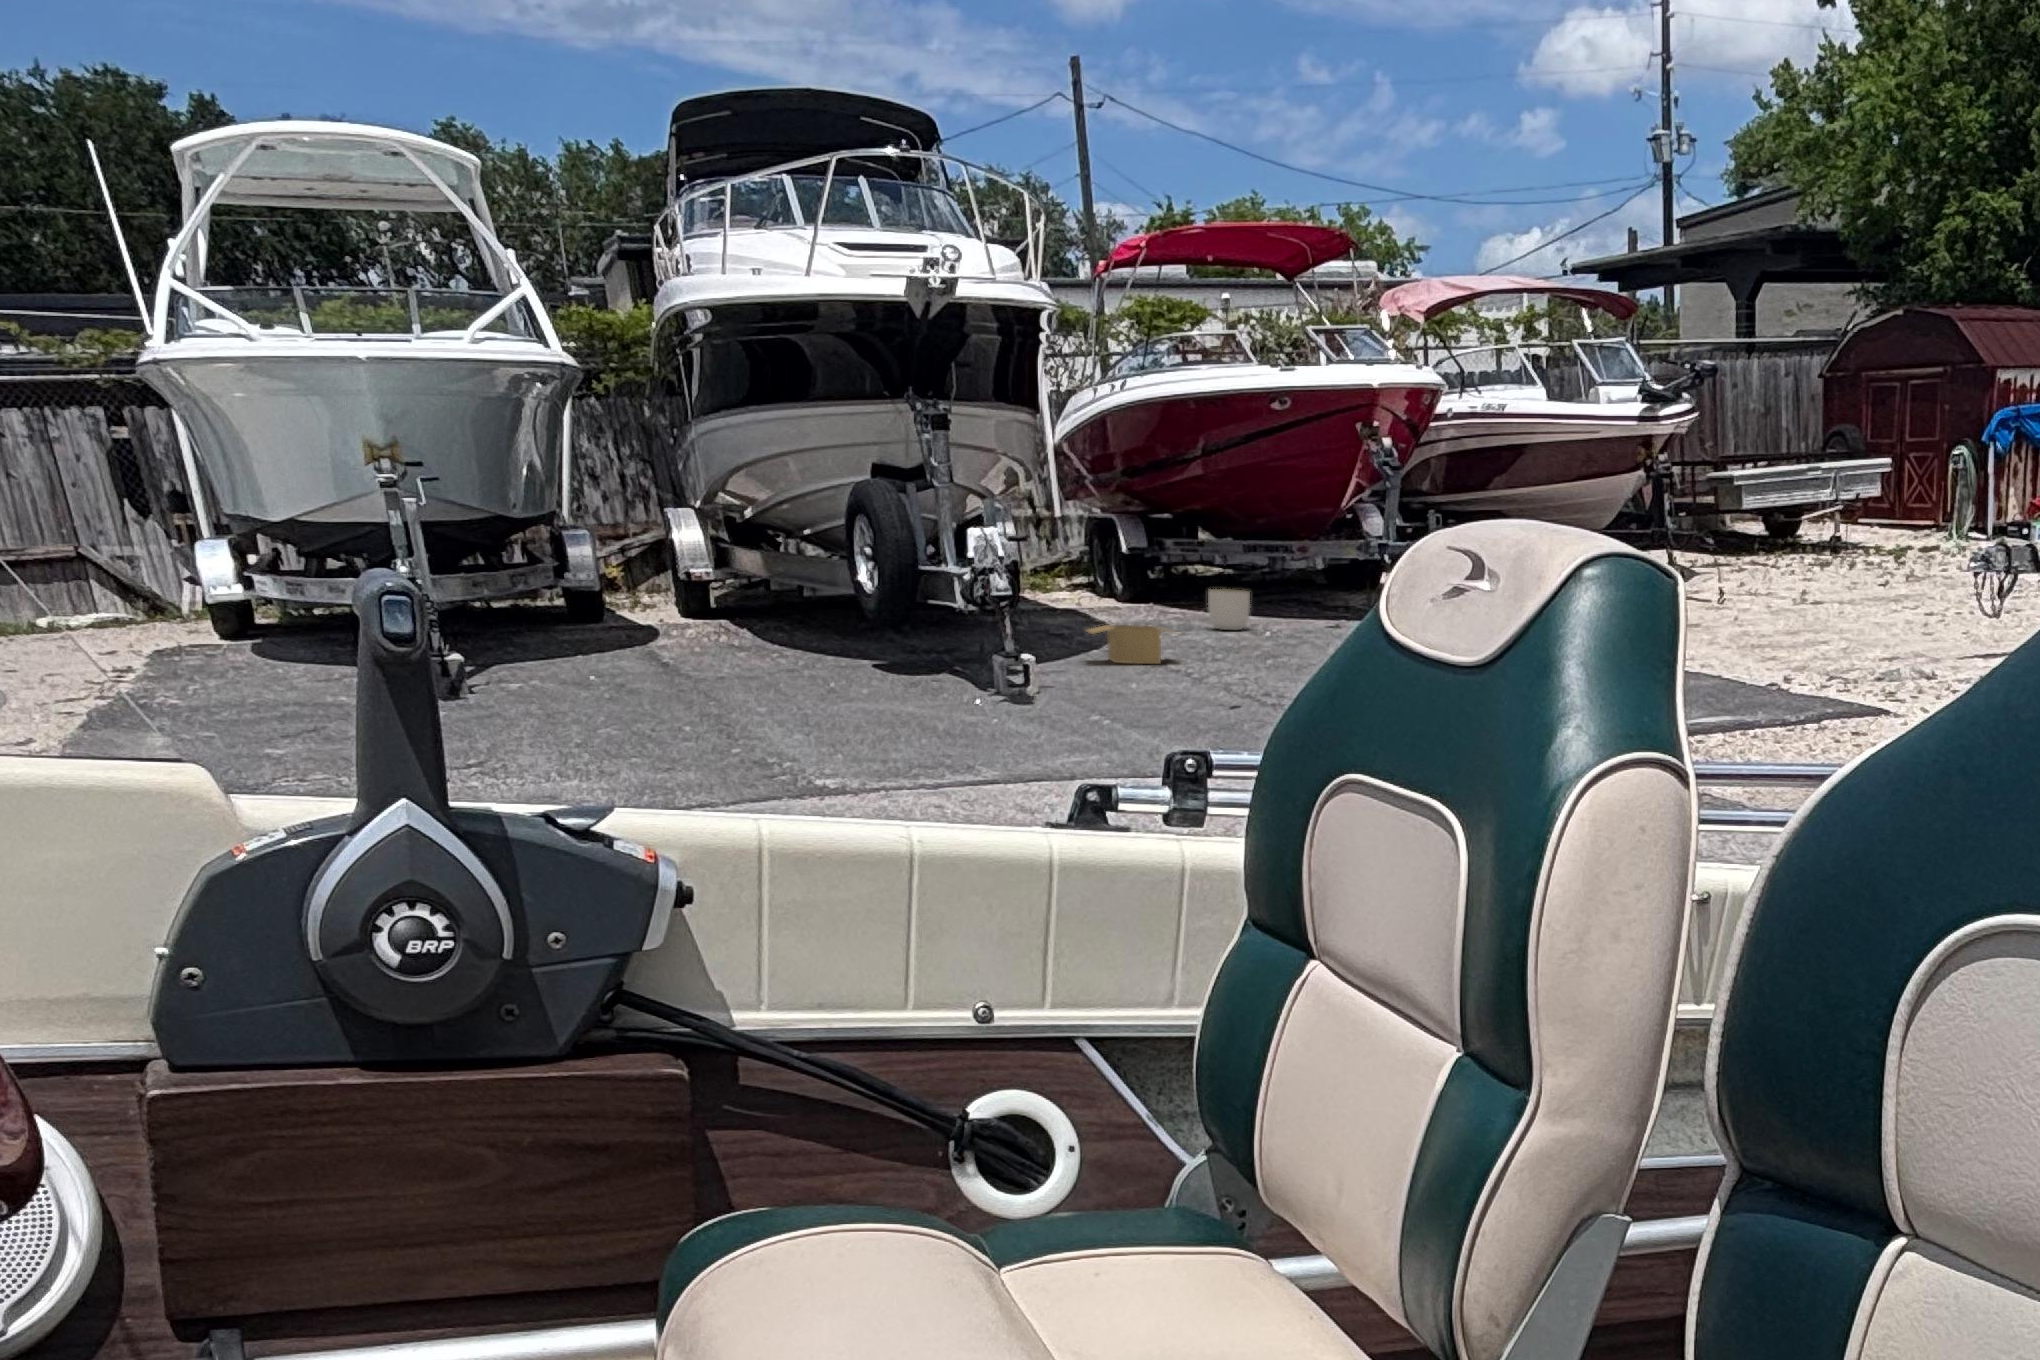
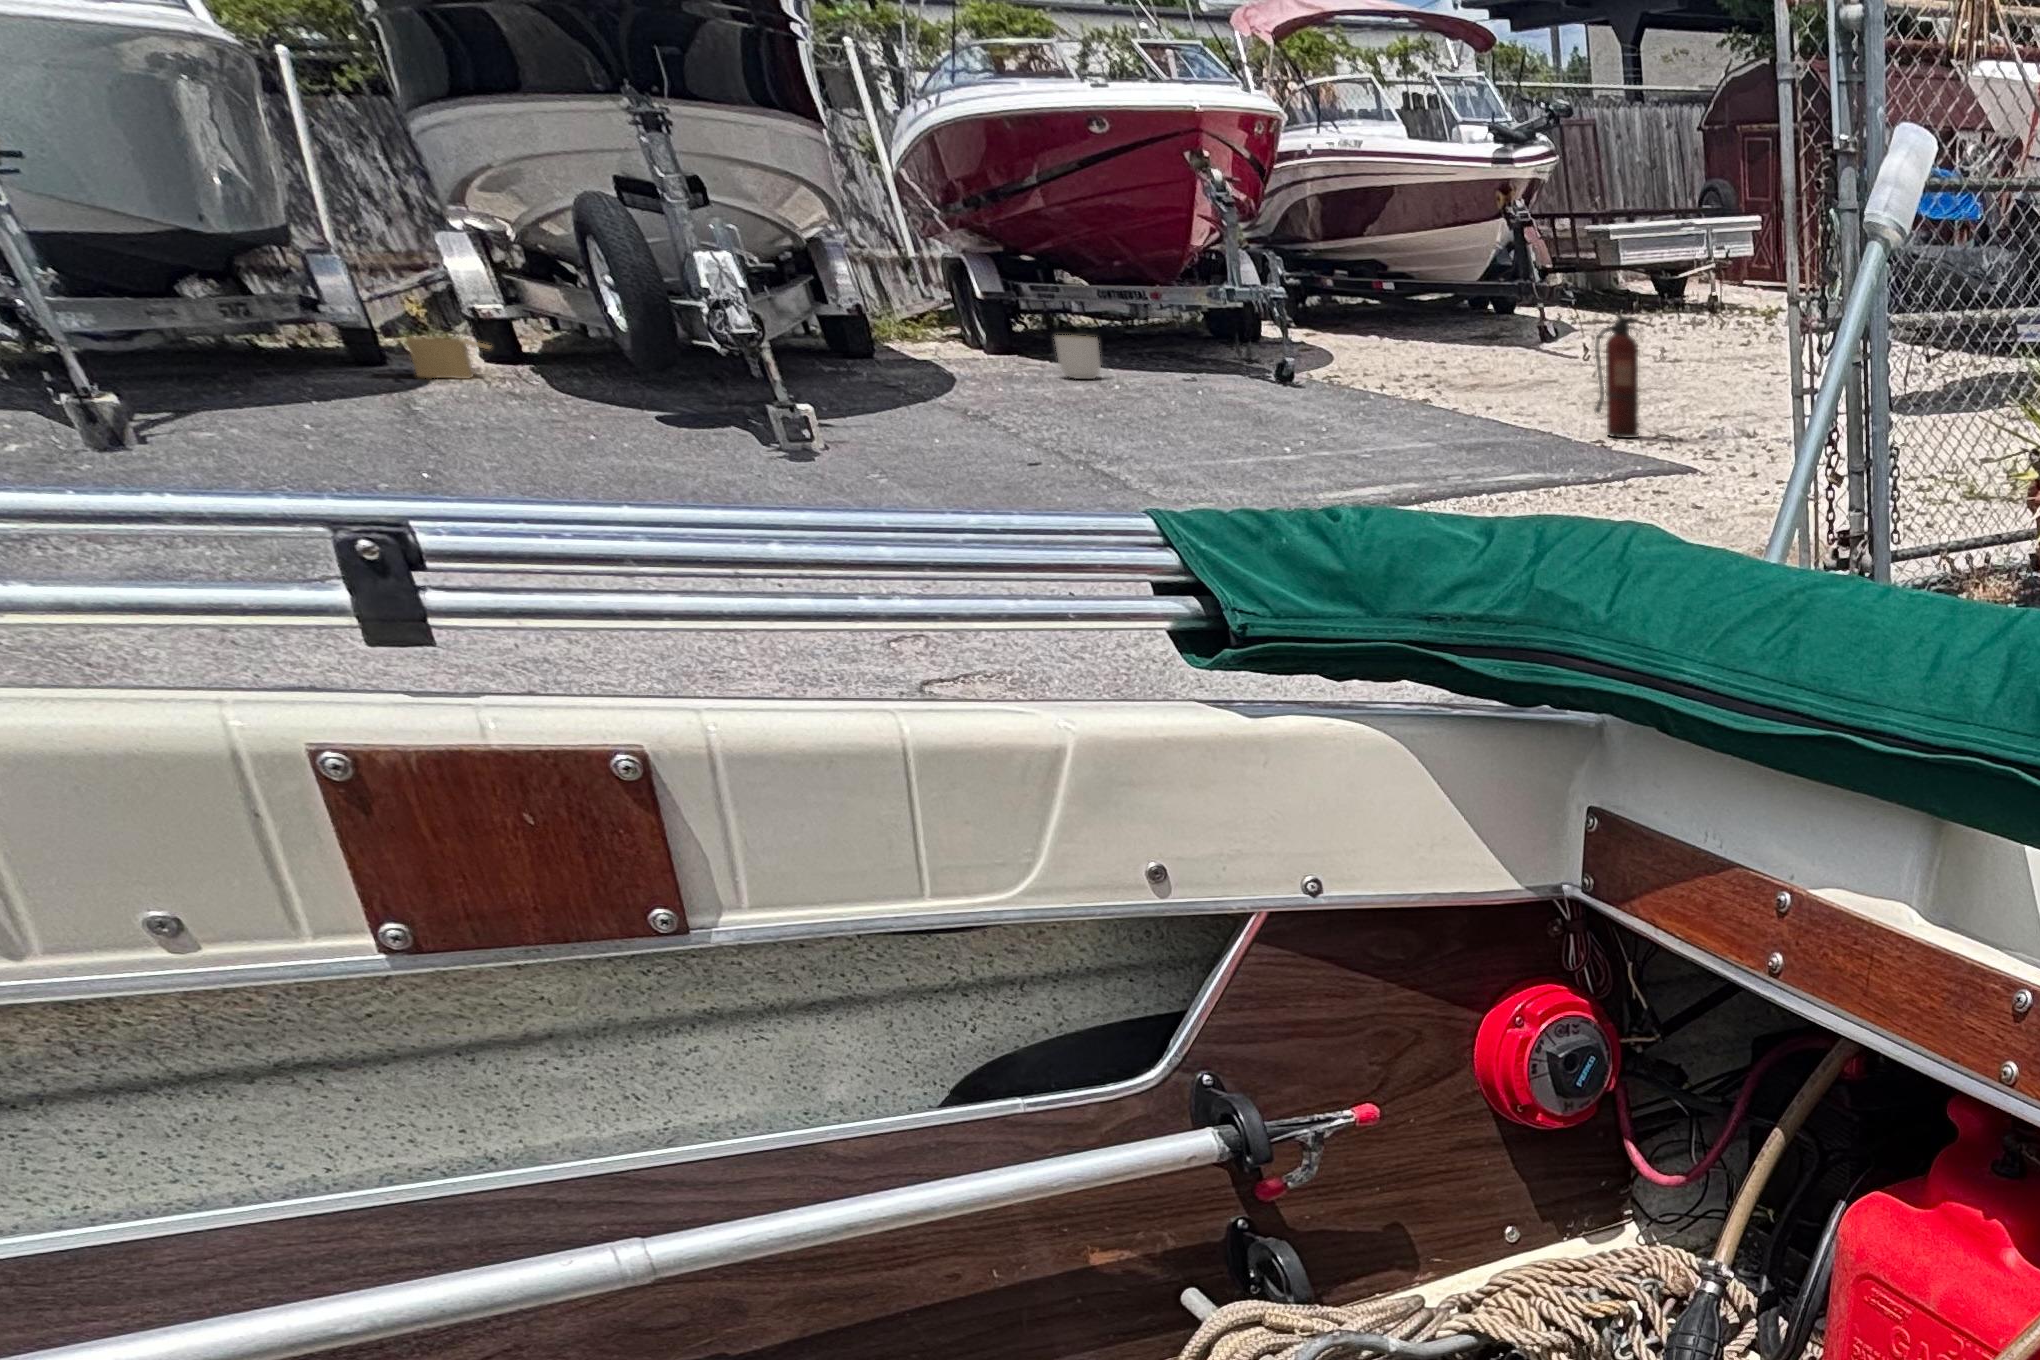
fire extinguisher: none [1767,566,1825,685] -> present [1595,316,1639,438]
cardboard box: present [1087,625,1182,664] -> present [385,337,490,379]

